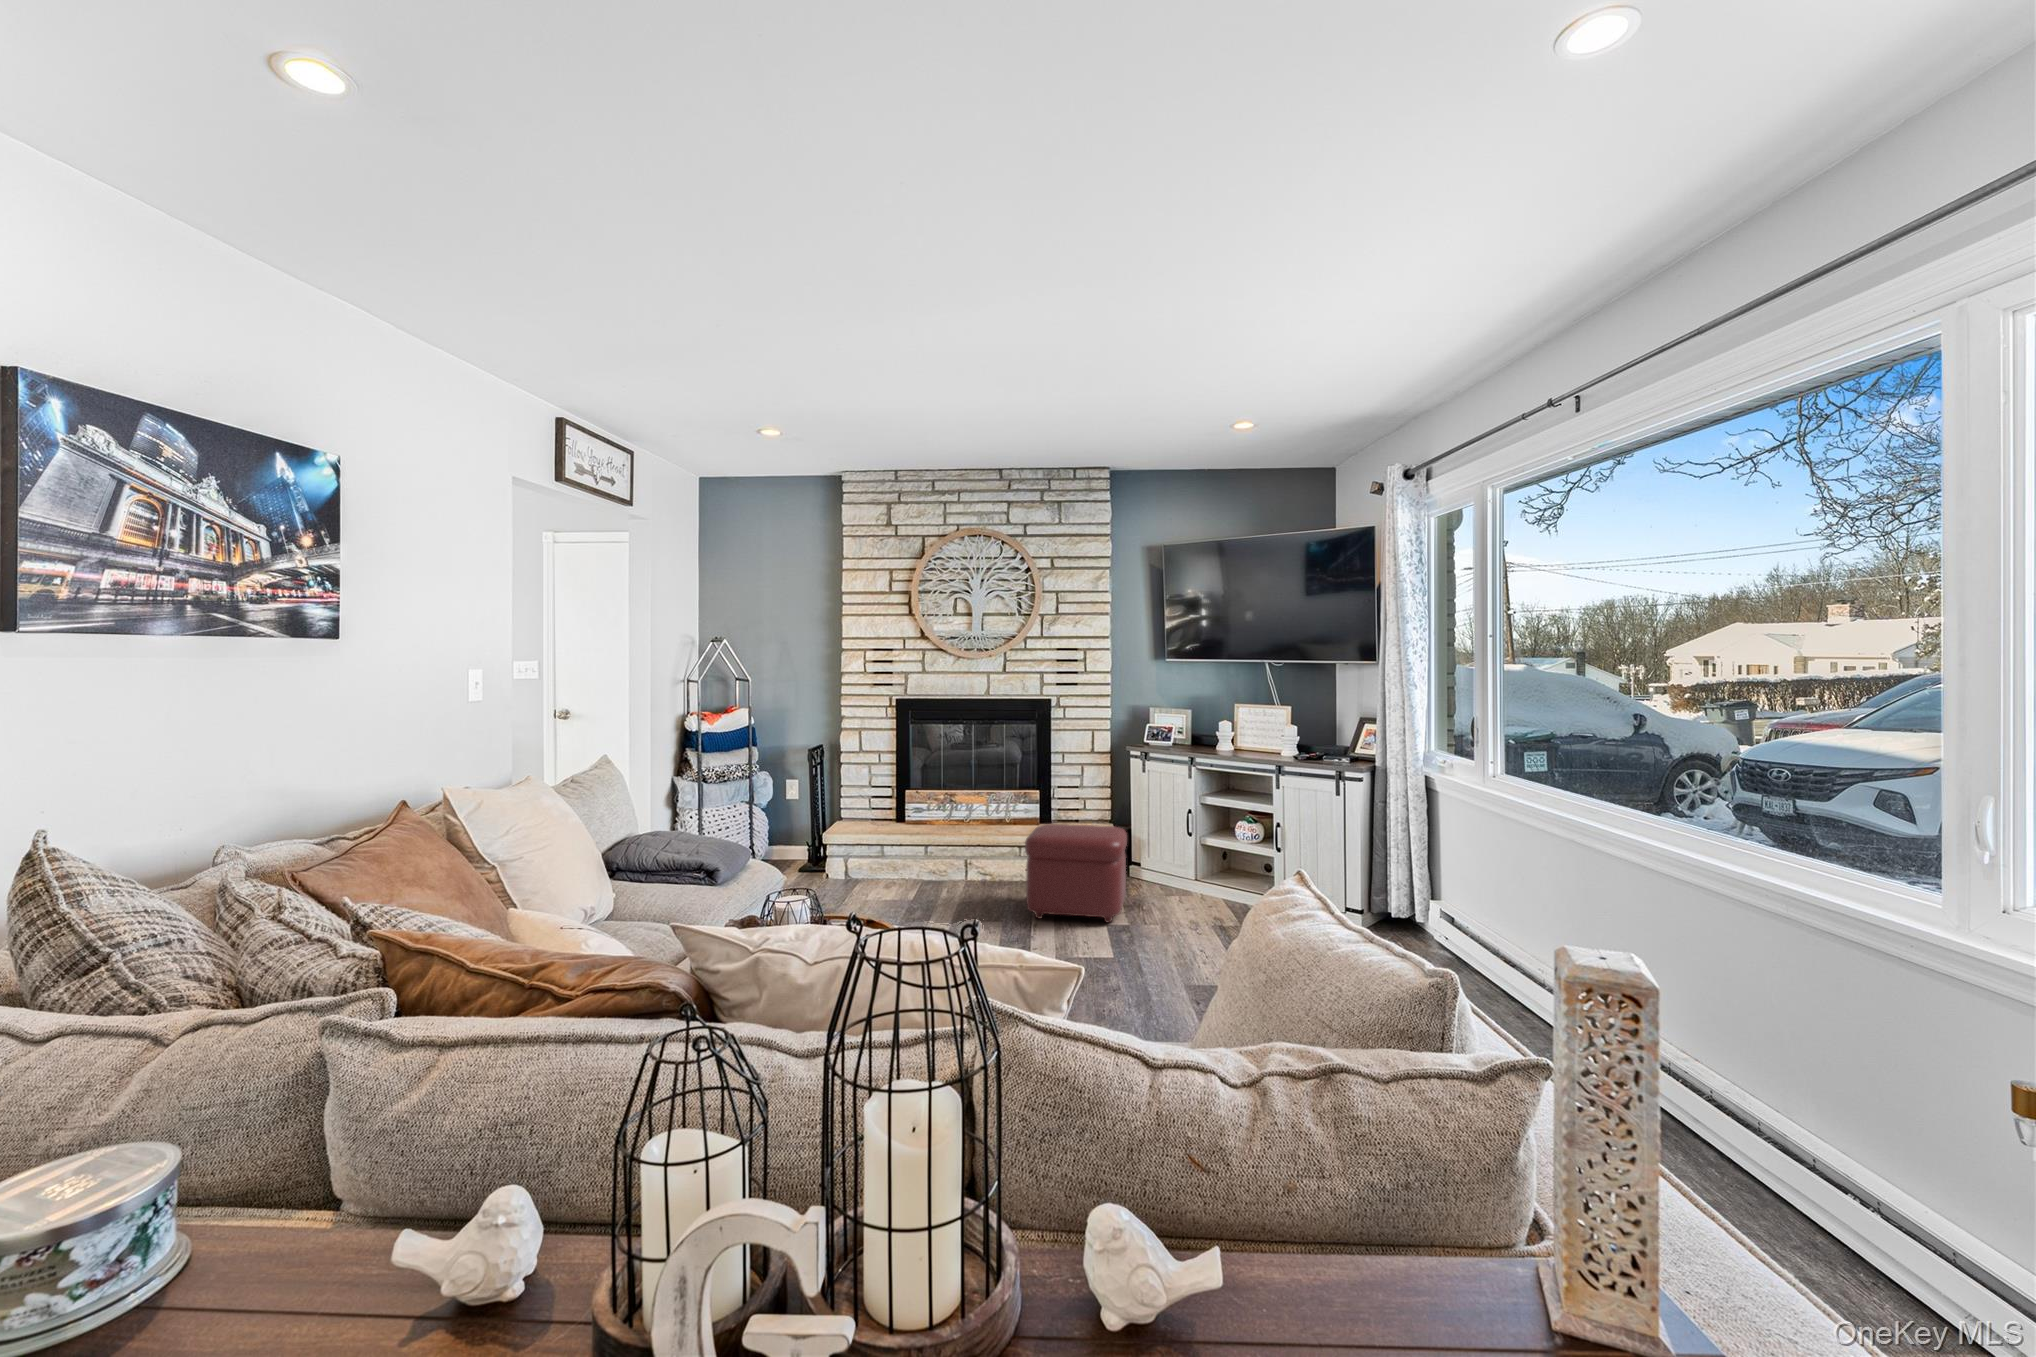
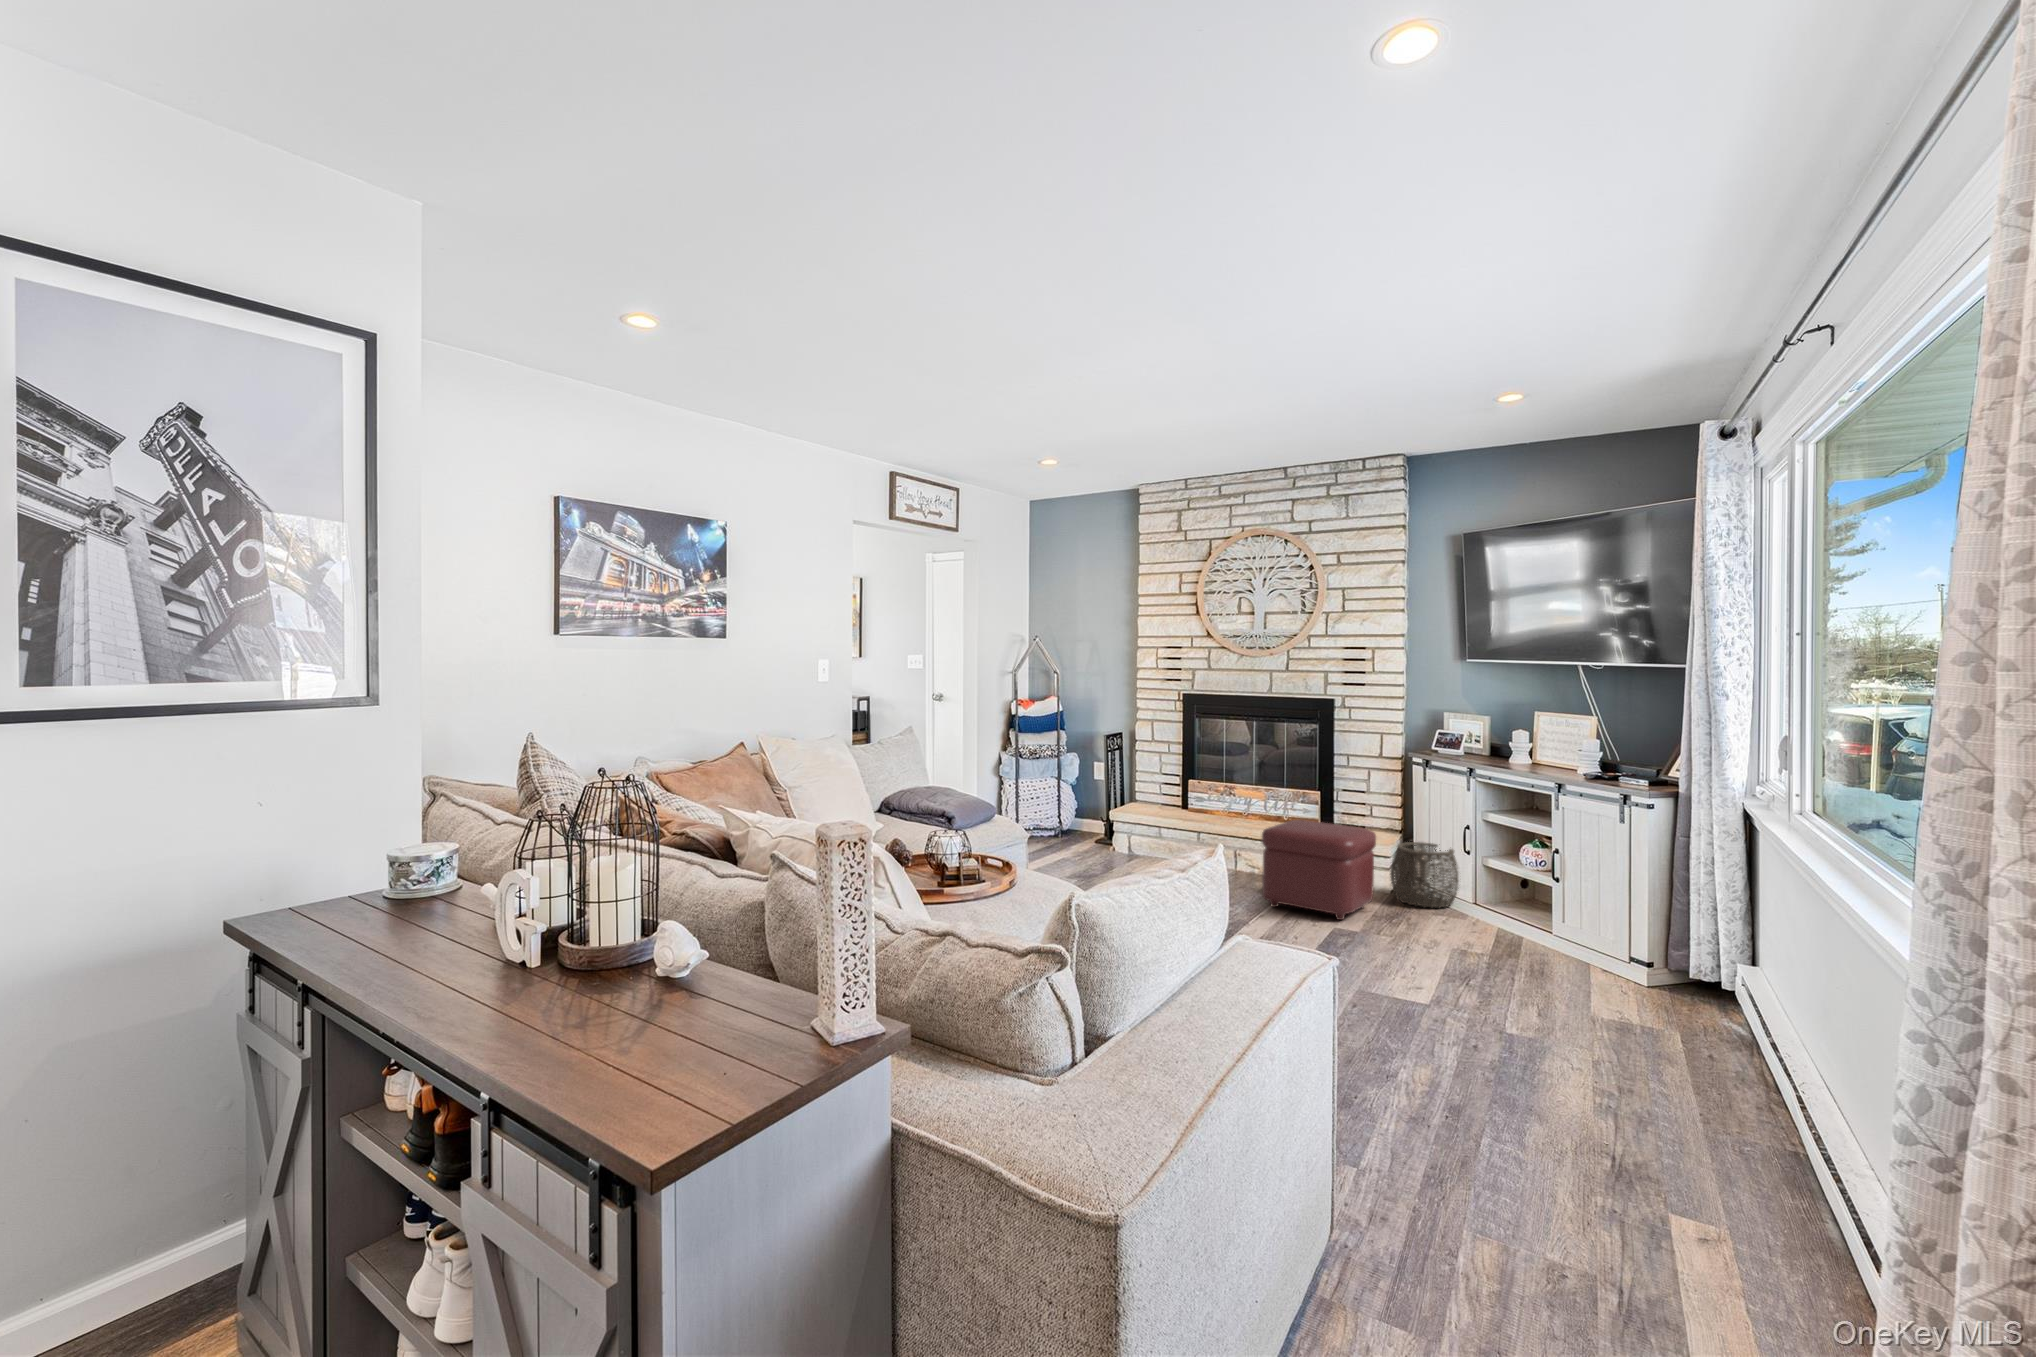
woven basket: none [1128,834,1191,897] -> present [1390,842,1459,908]

